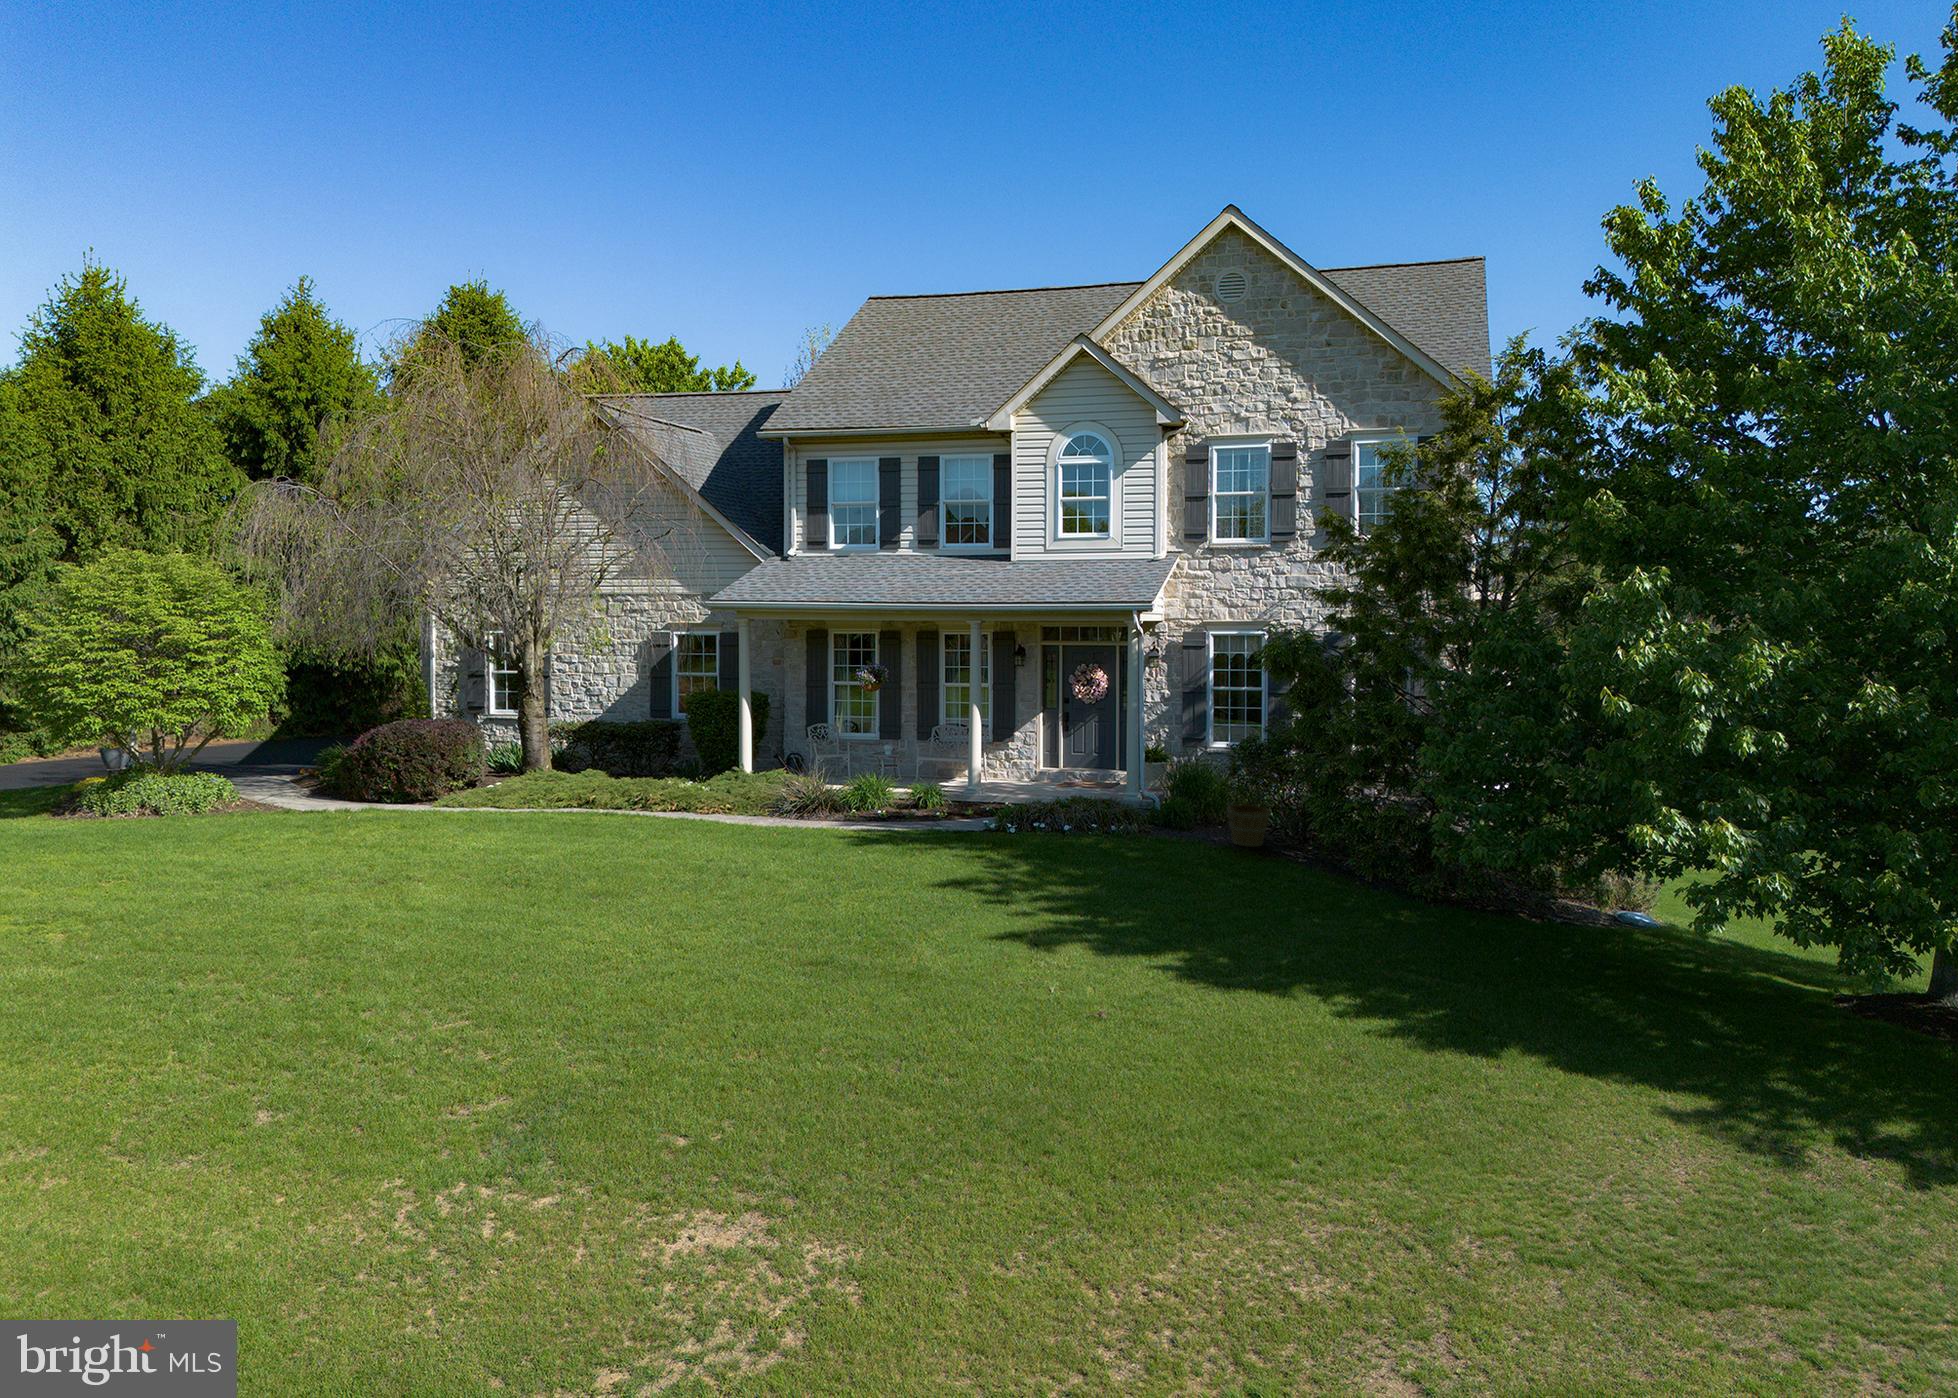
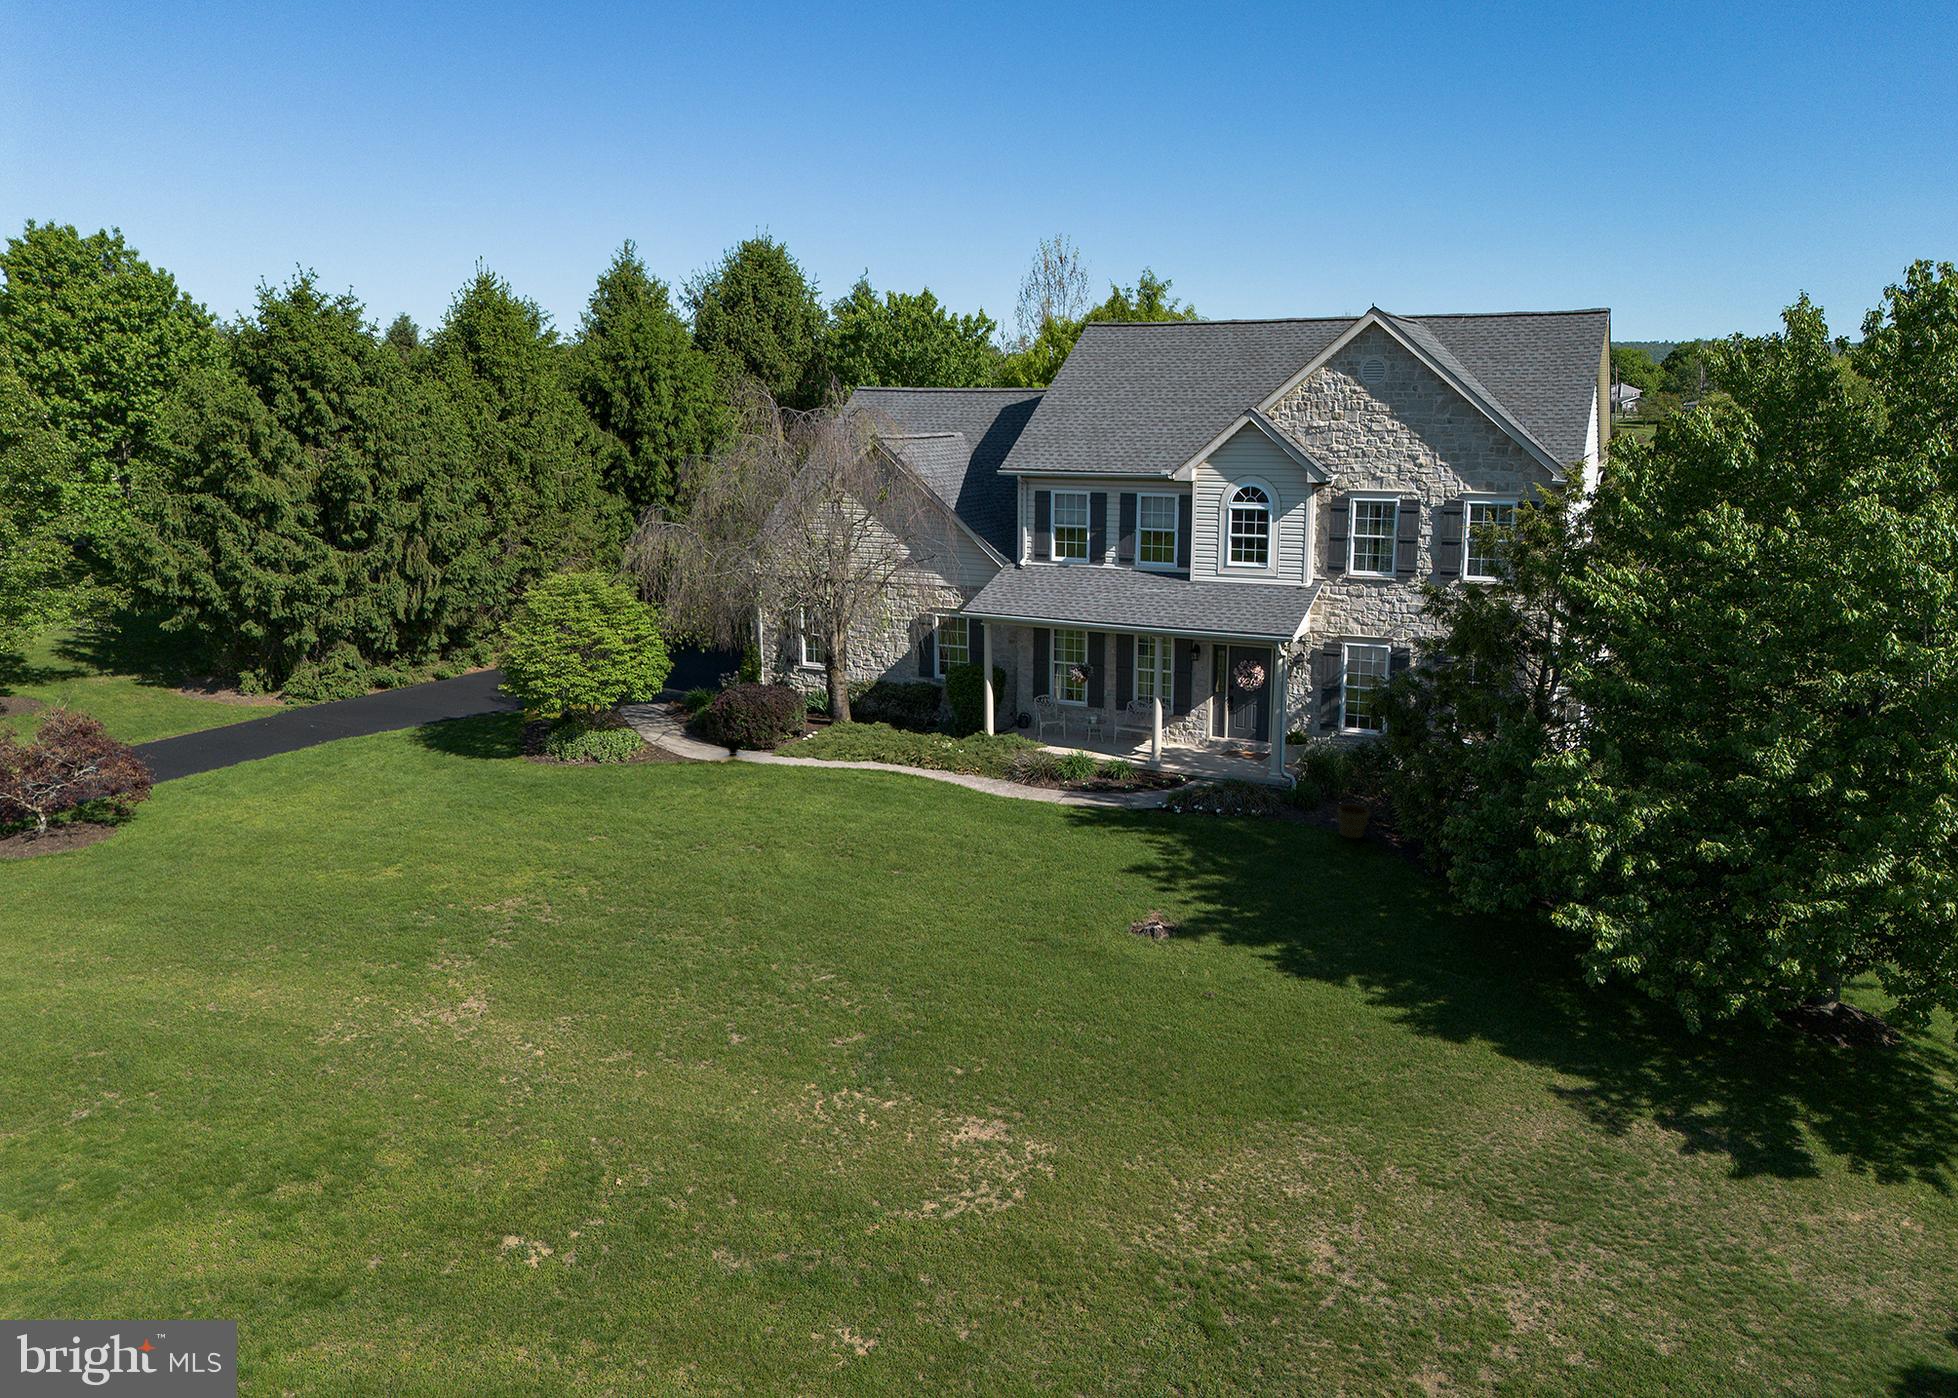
potted plant: none [349,777,398,802] -> present [718,737,745,755]

